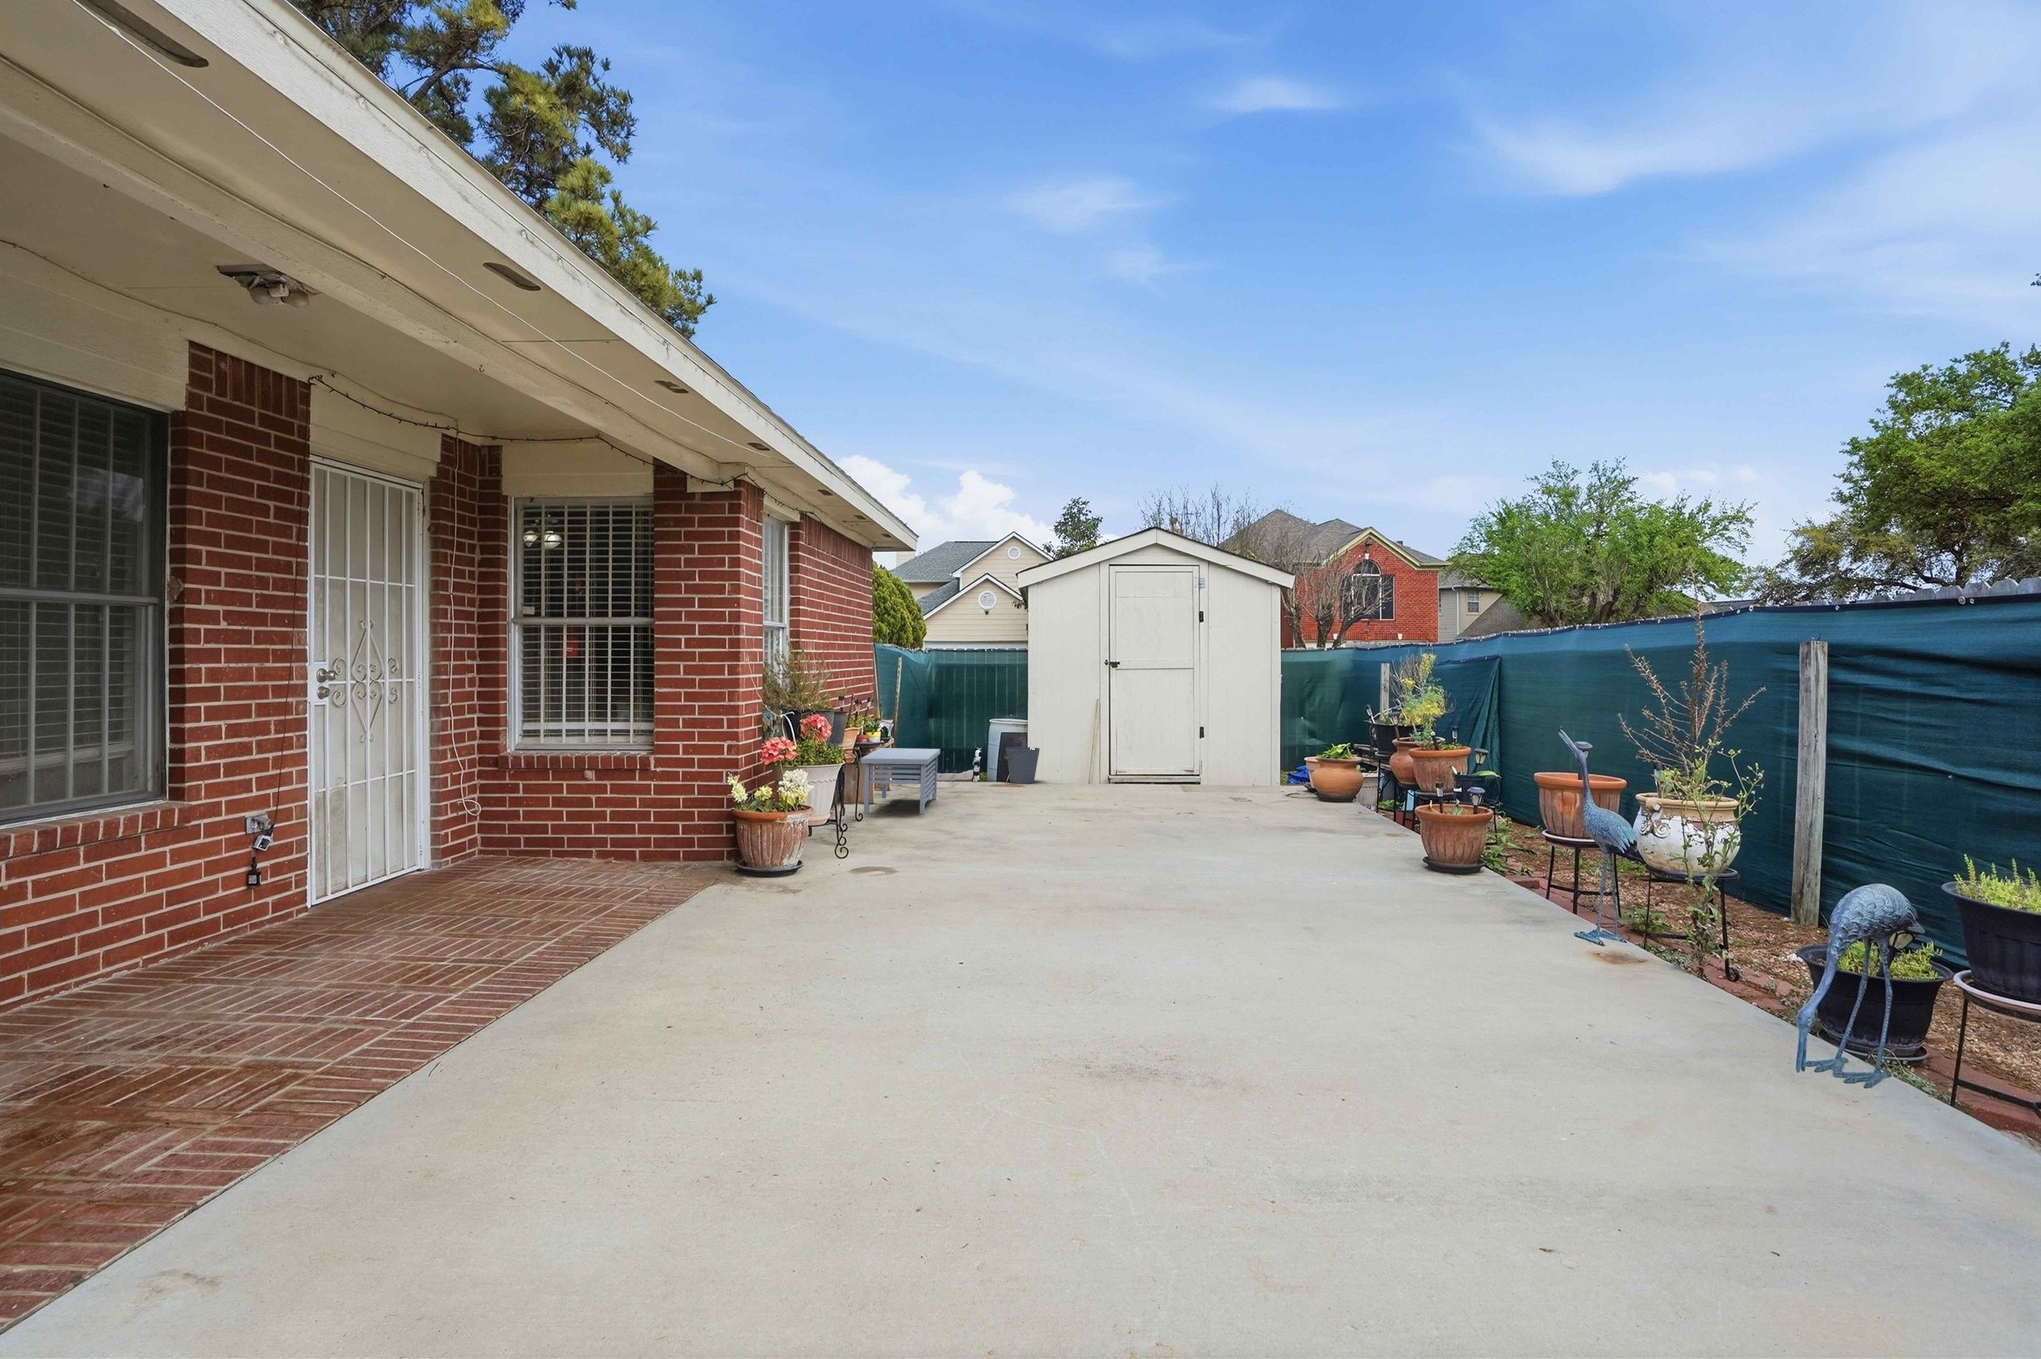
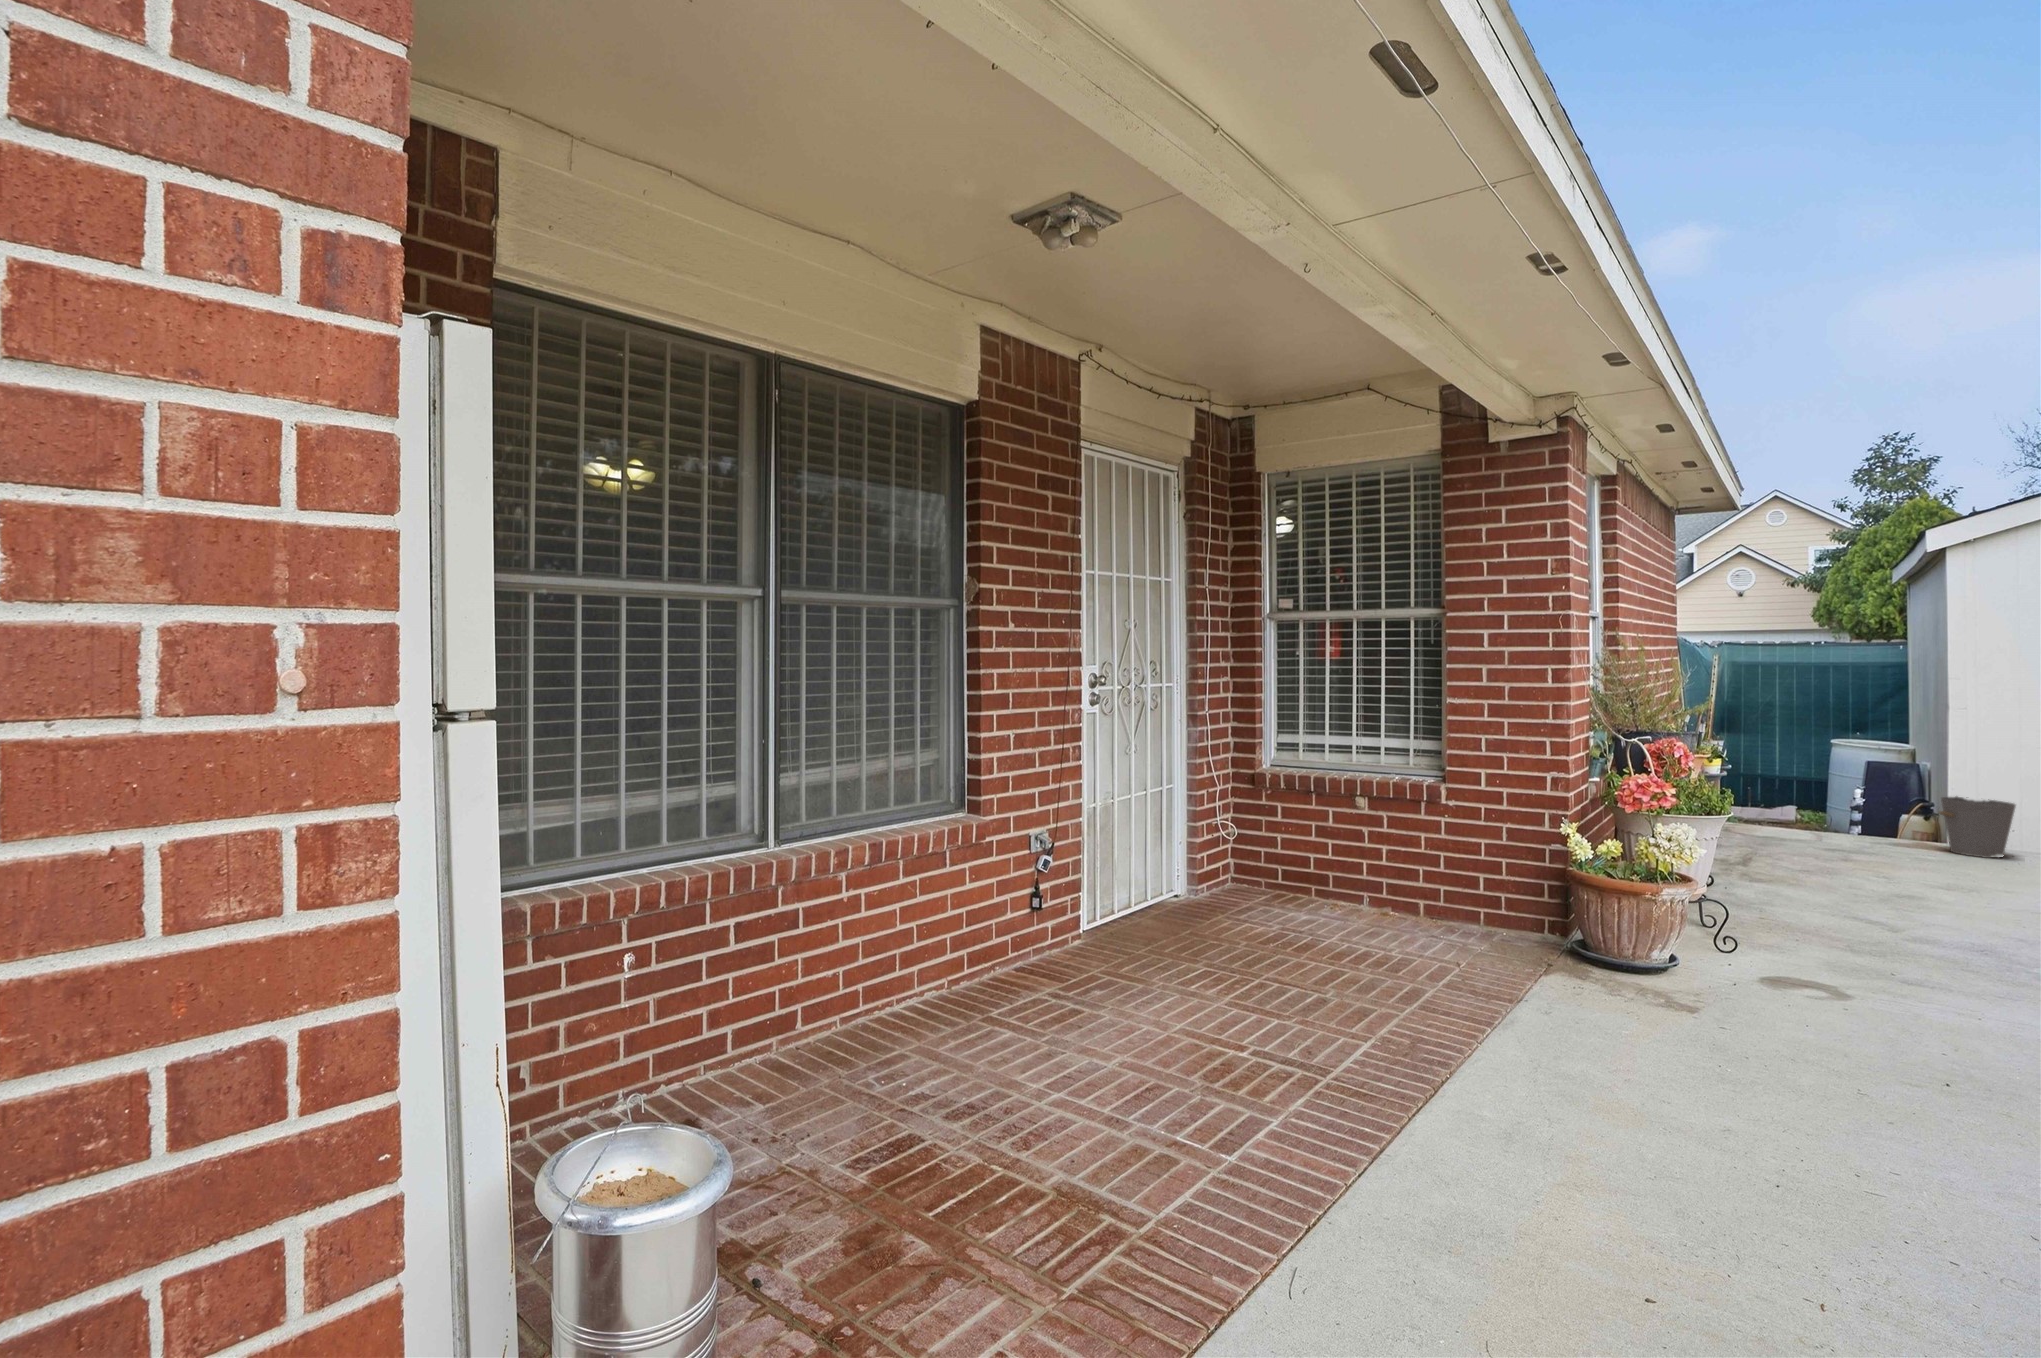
storage bench: present [861,748,940,814] -> none [1711,786,1838,898]

